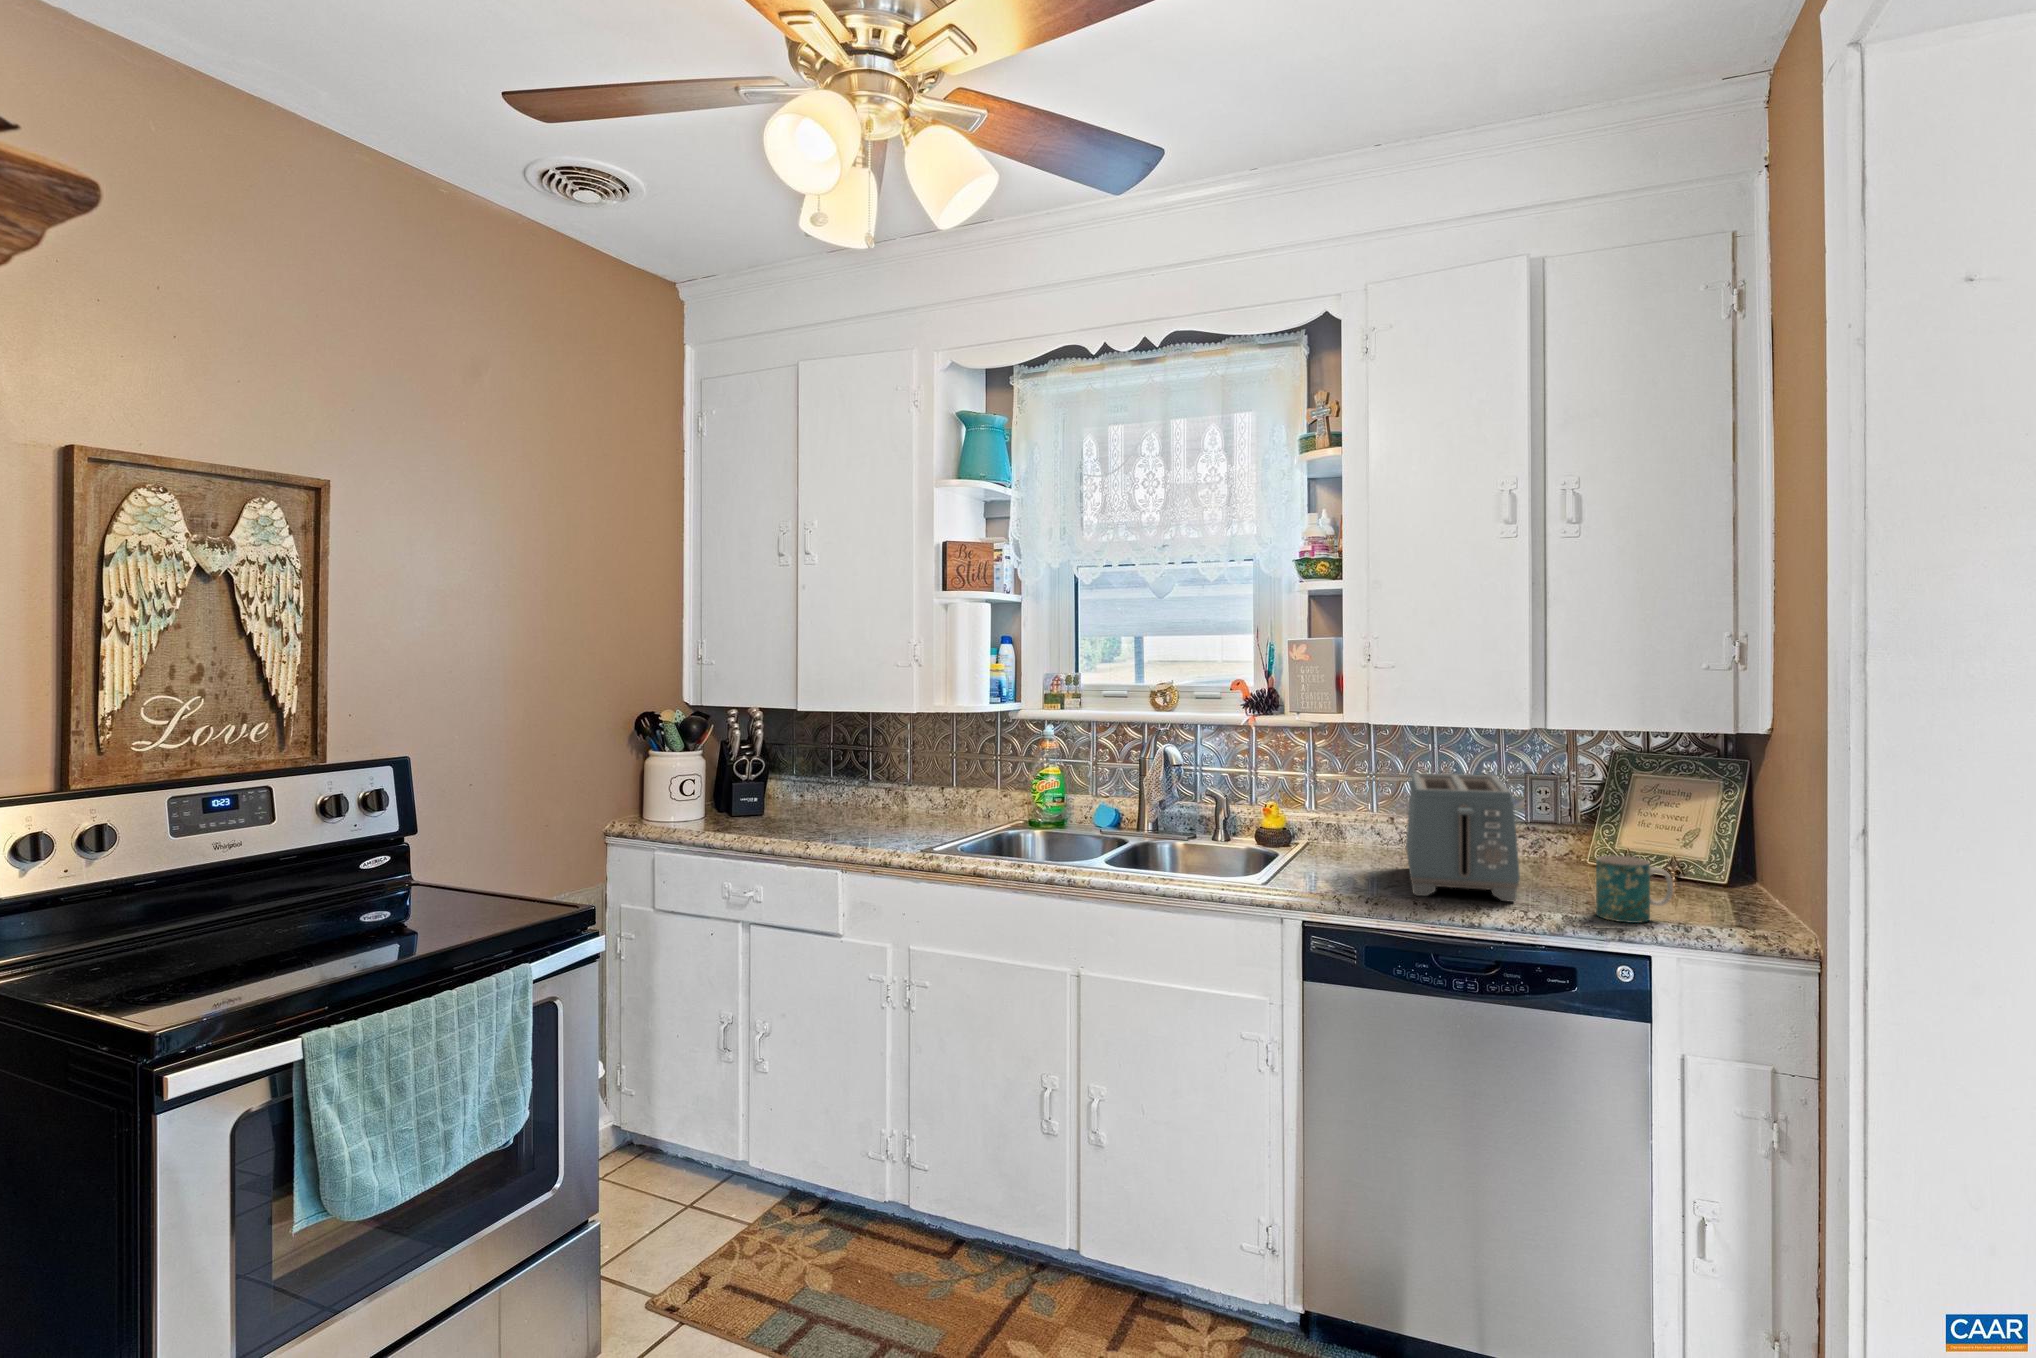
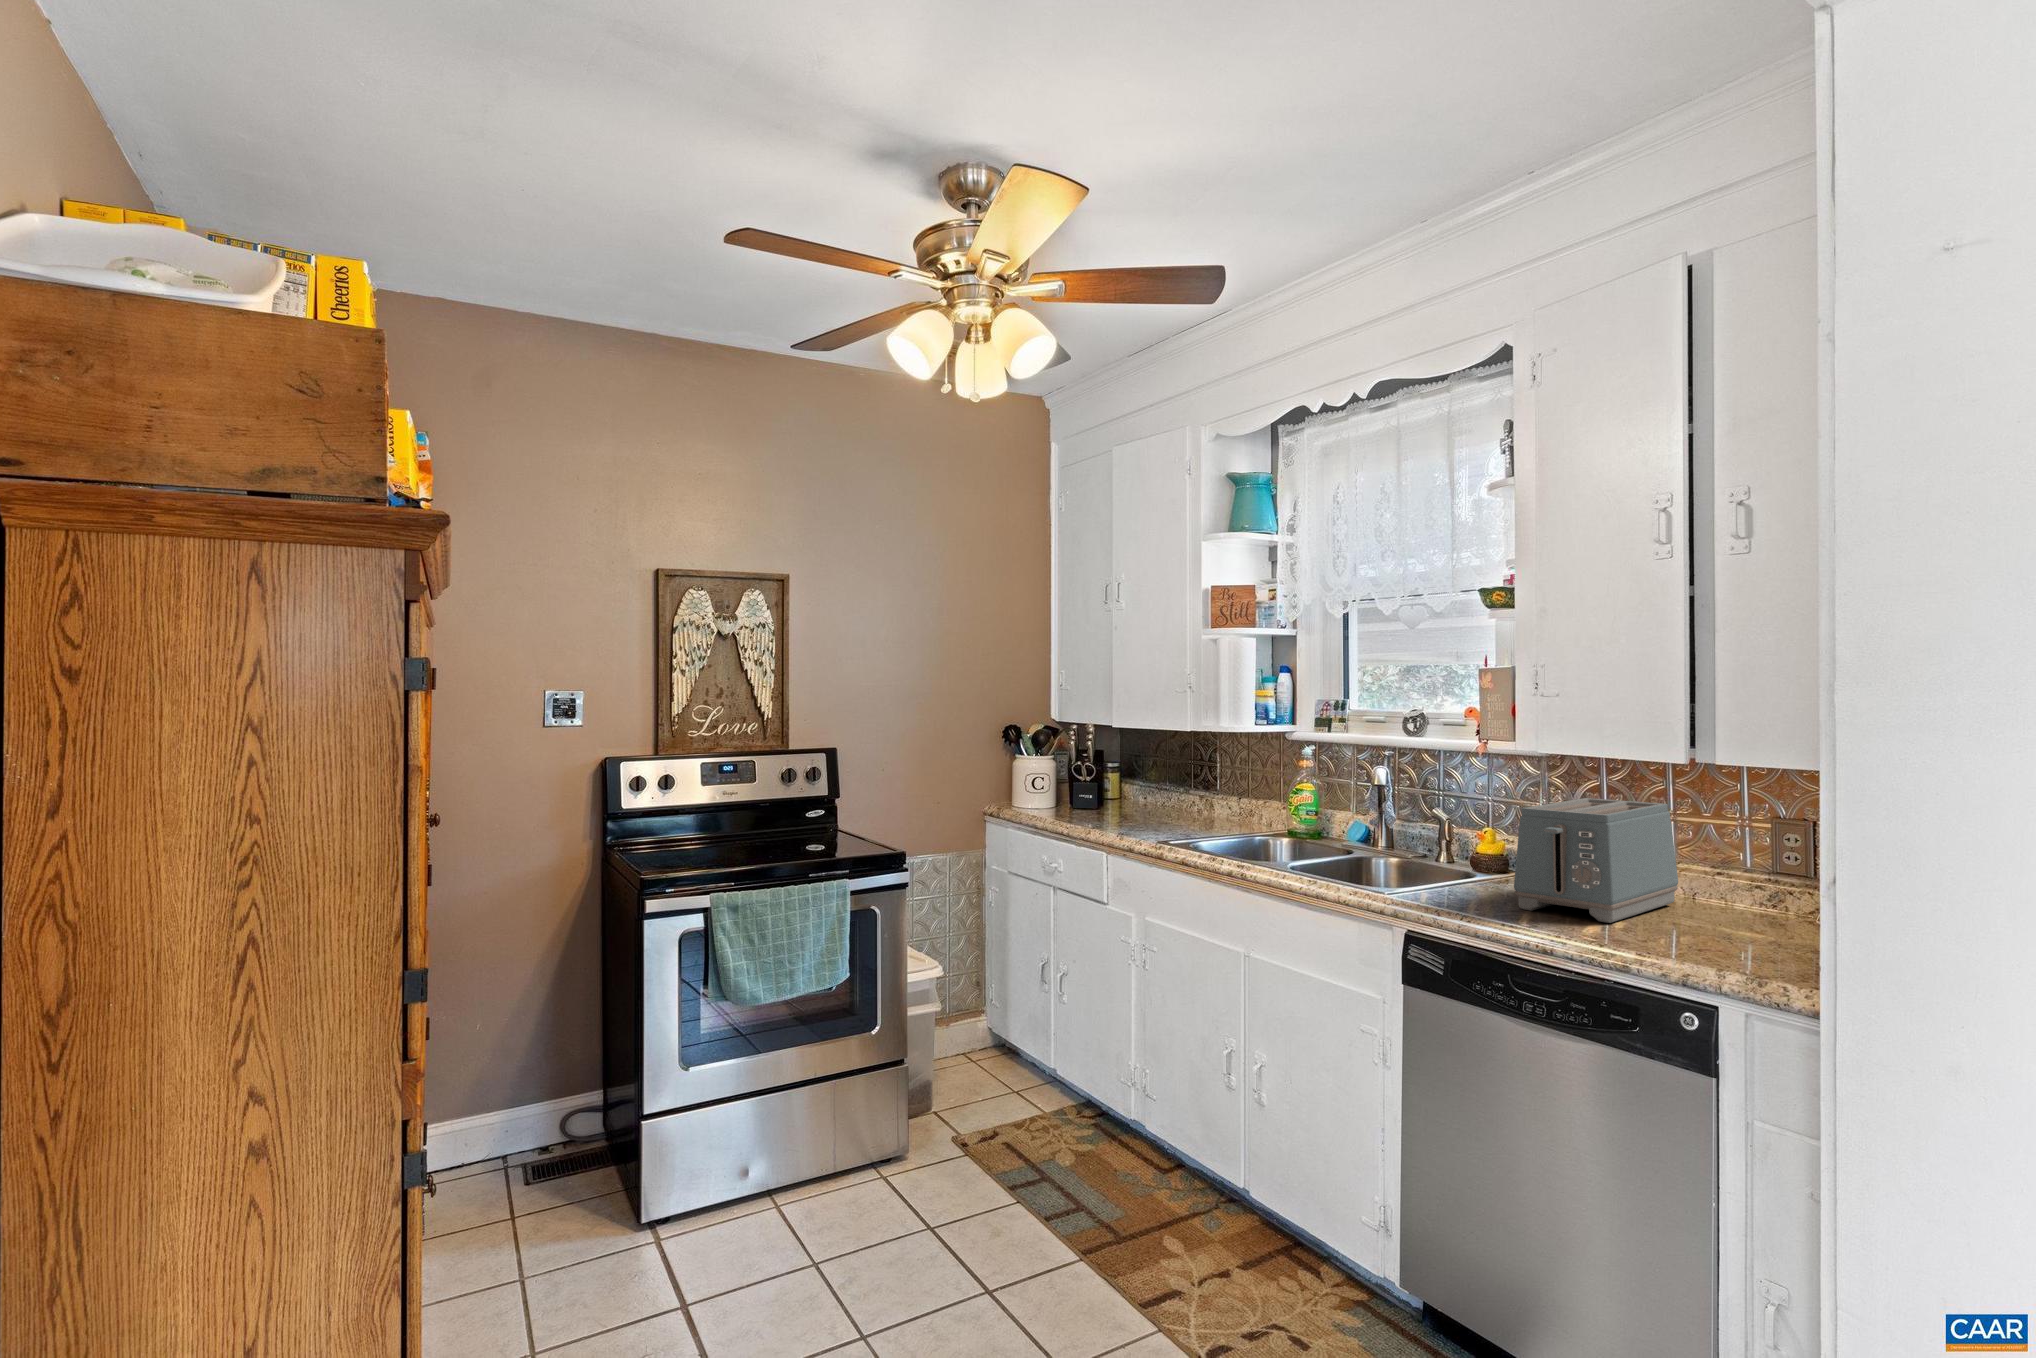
mug: present [1596,856,1673,923] -> none [1668,883,1750,951]

